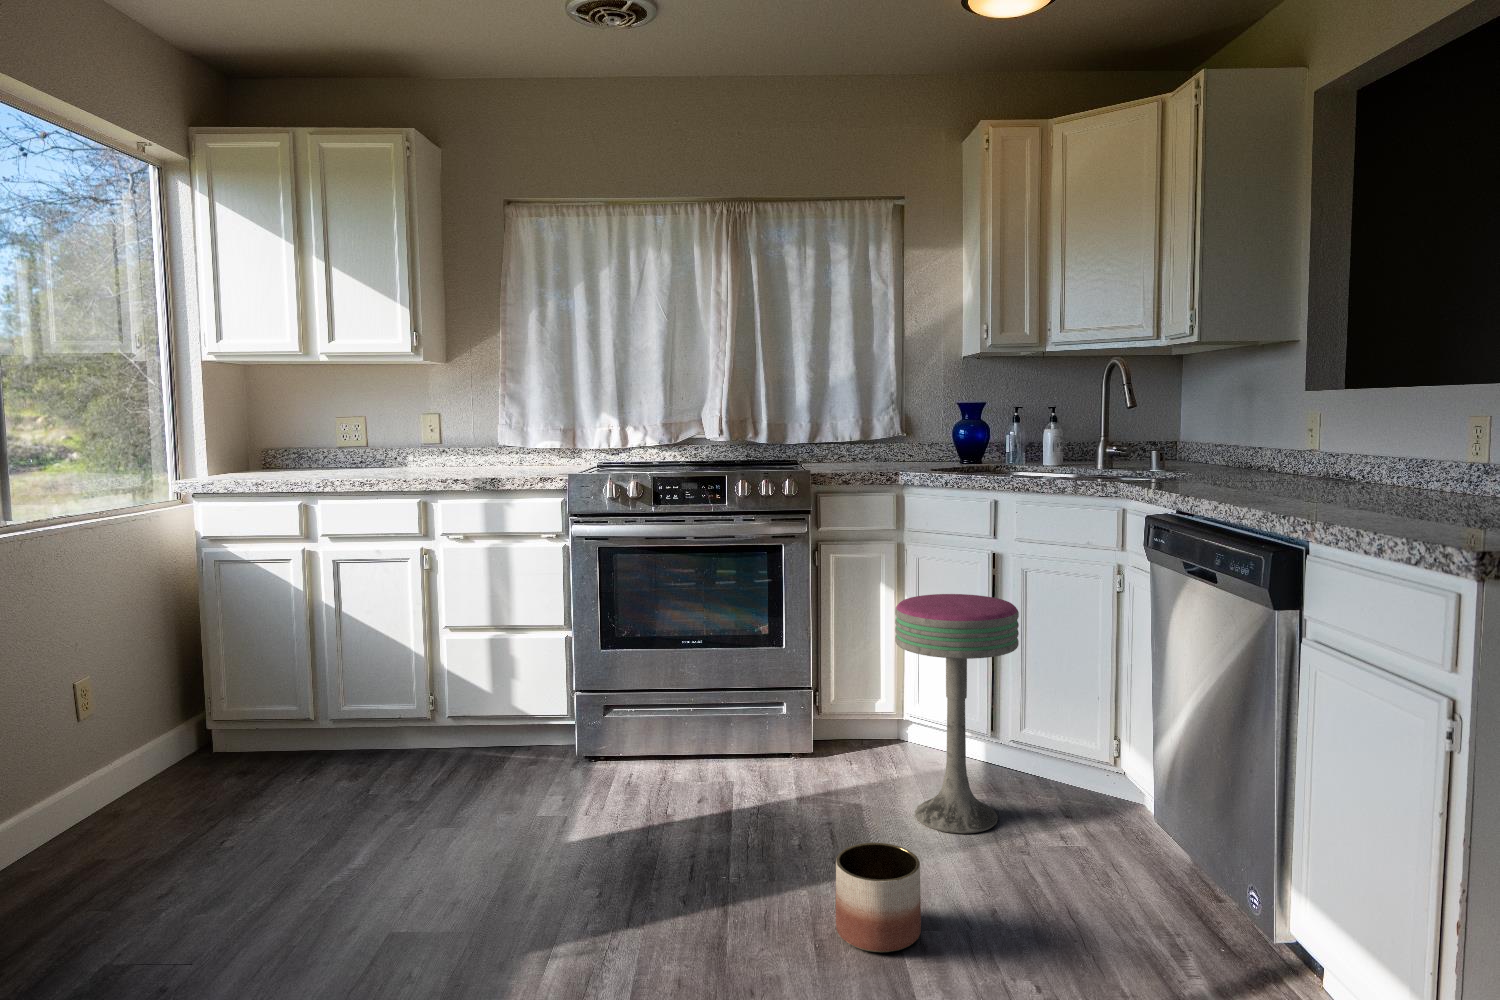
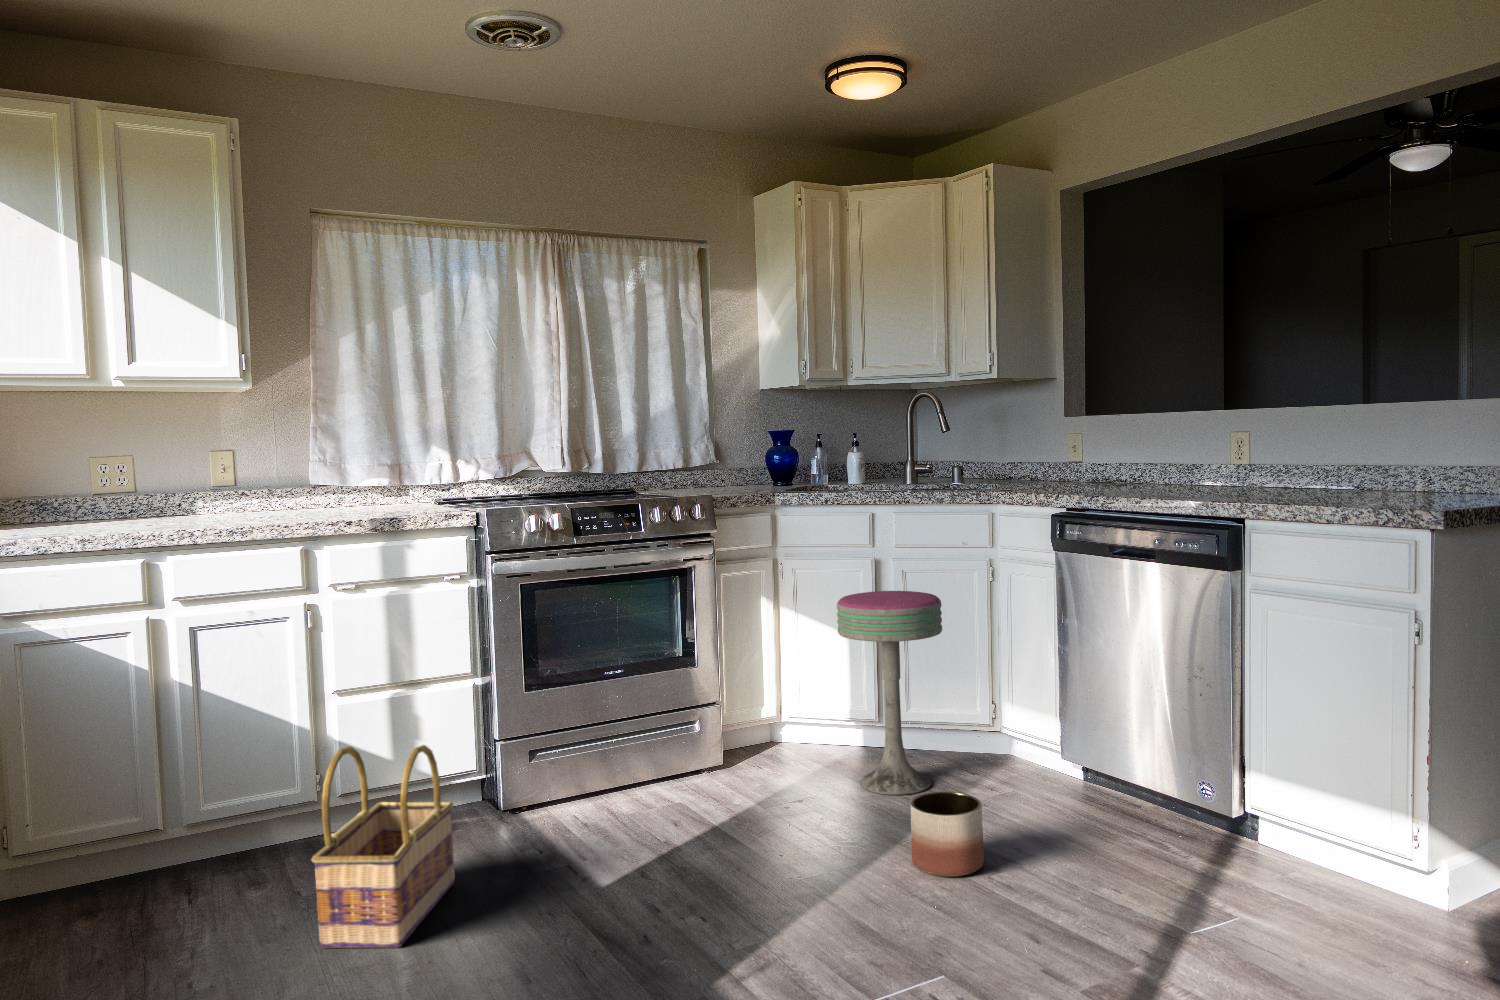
basket: none [300,679,460,863] -> present [312,745,455,948]

